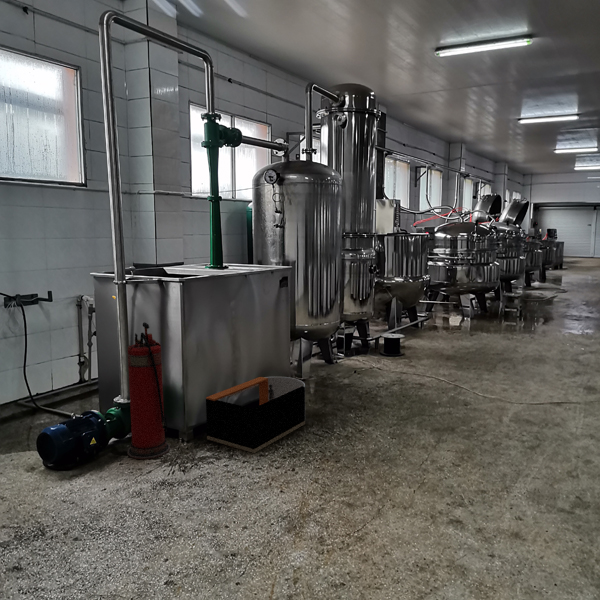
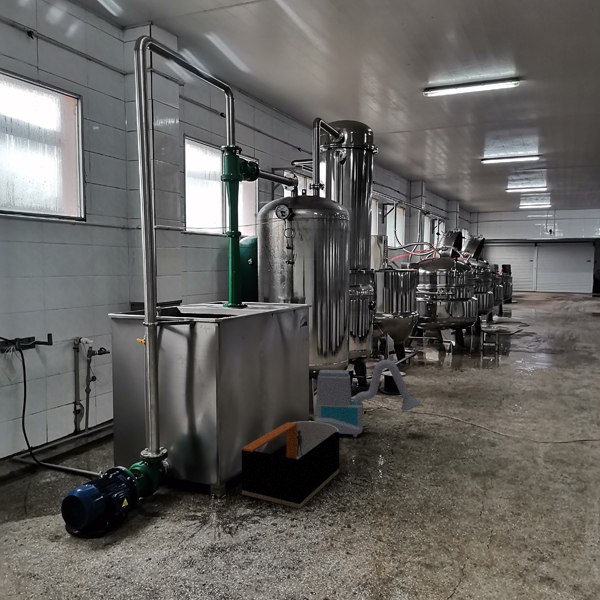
vacuum cleaner: none [297,321,399,395] -> present [315,360,420,437]
fire extinguisher: present [128,322,170,459] -> none [159,368,206,522]

